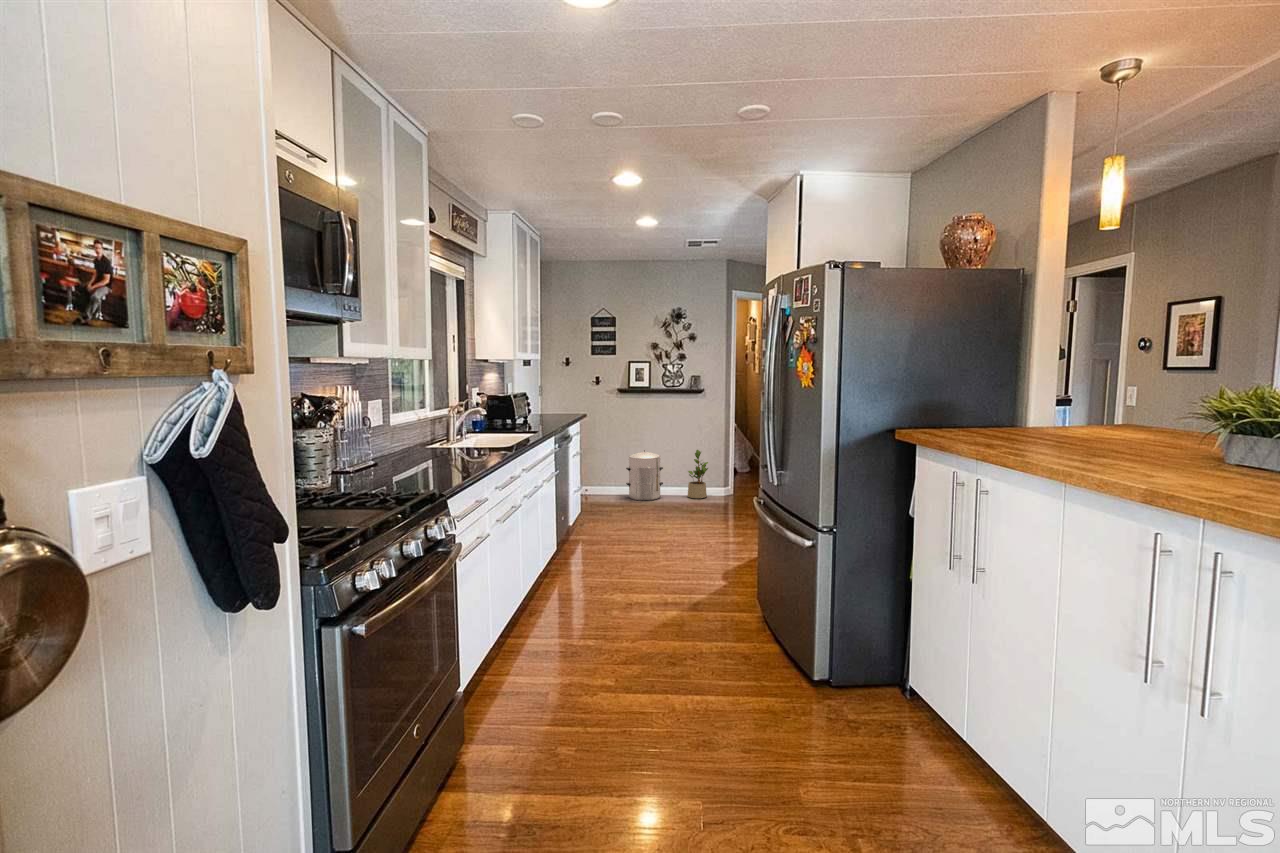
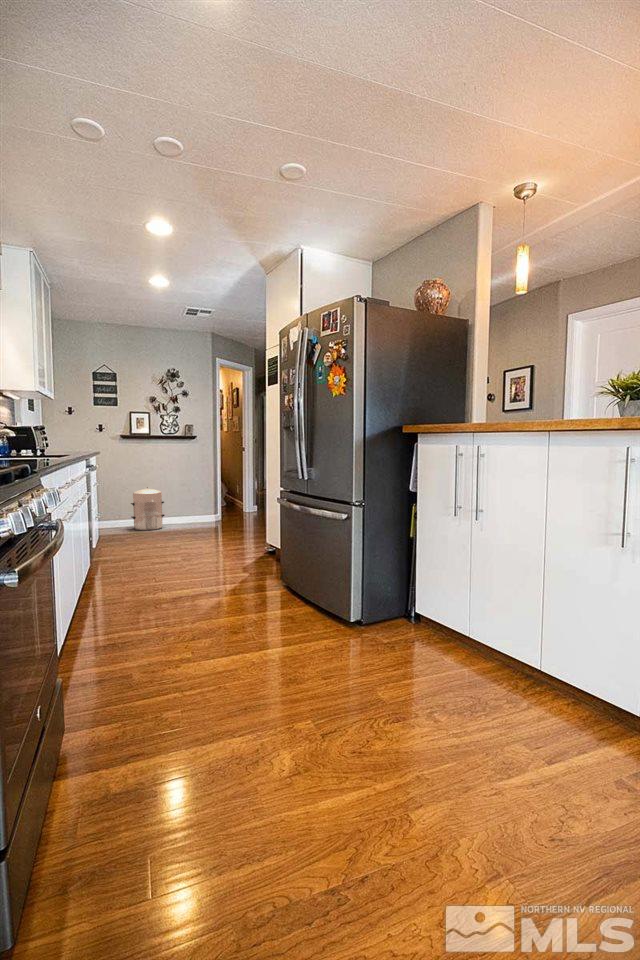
potted plant: present [688,450,708,498] -> none [186,485,204,526]

